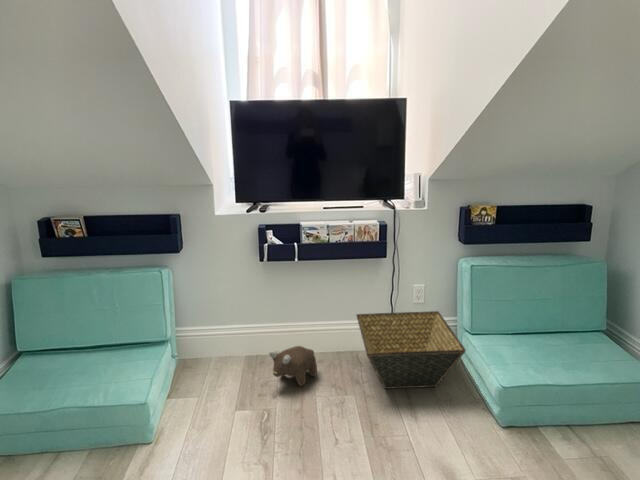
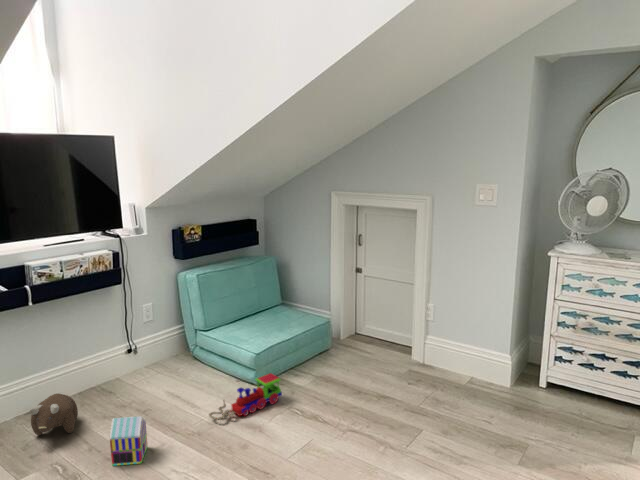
basket: present [356,311,466,389] -> none [95,324,216,402]
toy house: none [298,391,339,449] -> present [110,416,147,466]
toy train: none [414,417,520,460] -> present [209,373,282,420]

